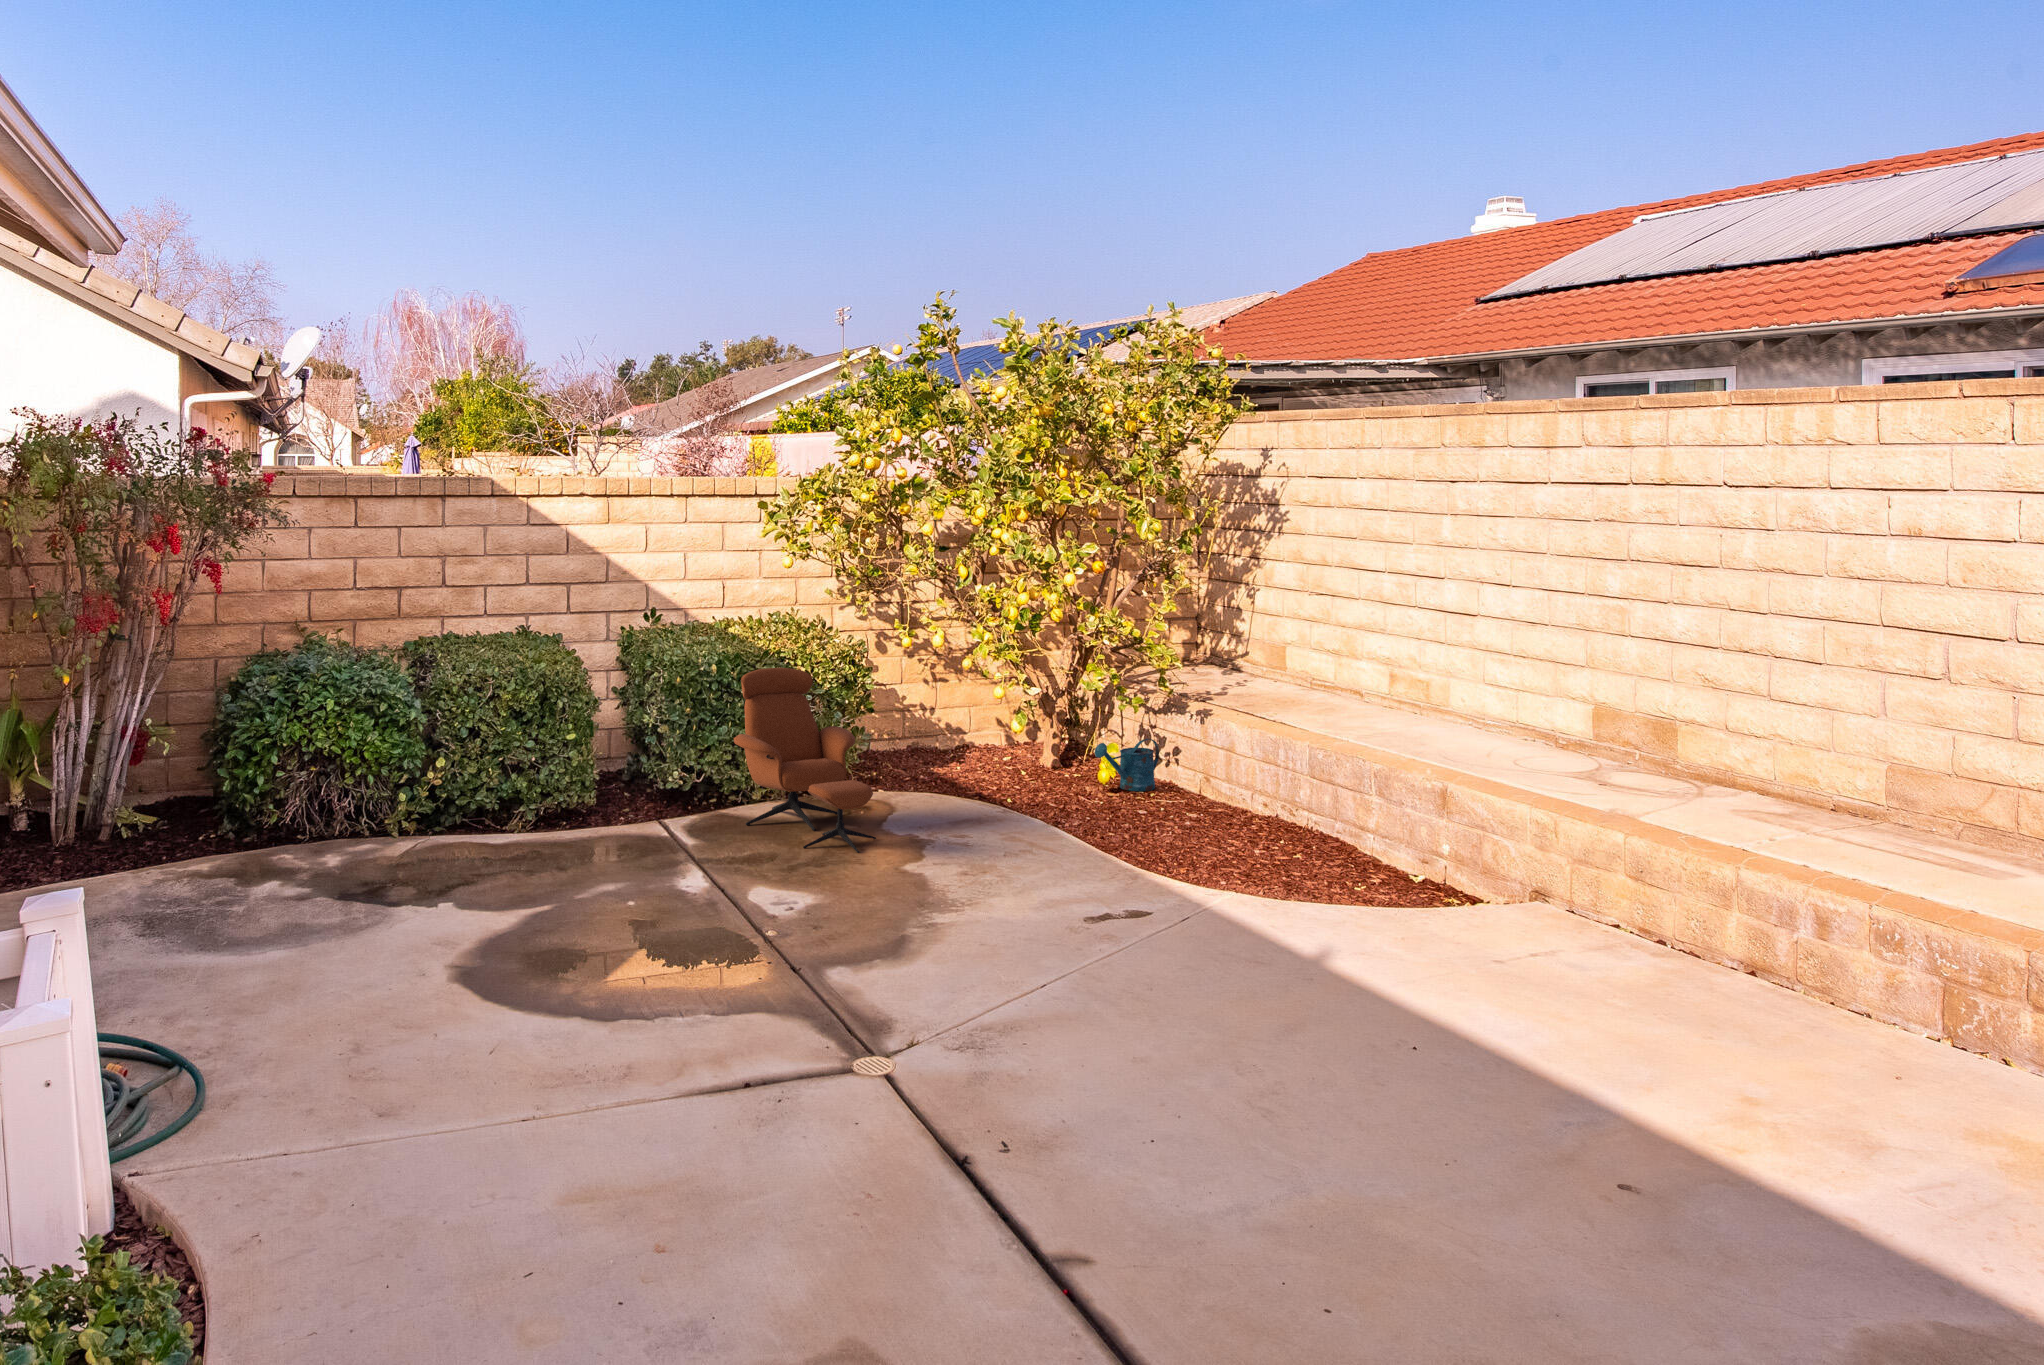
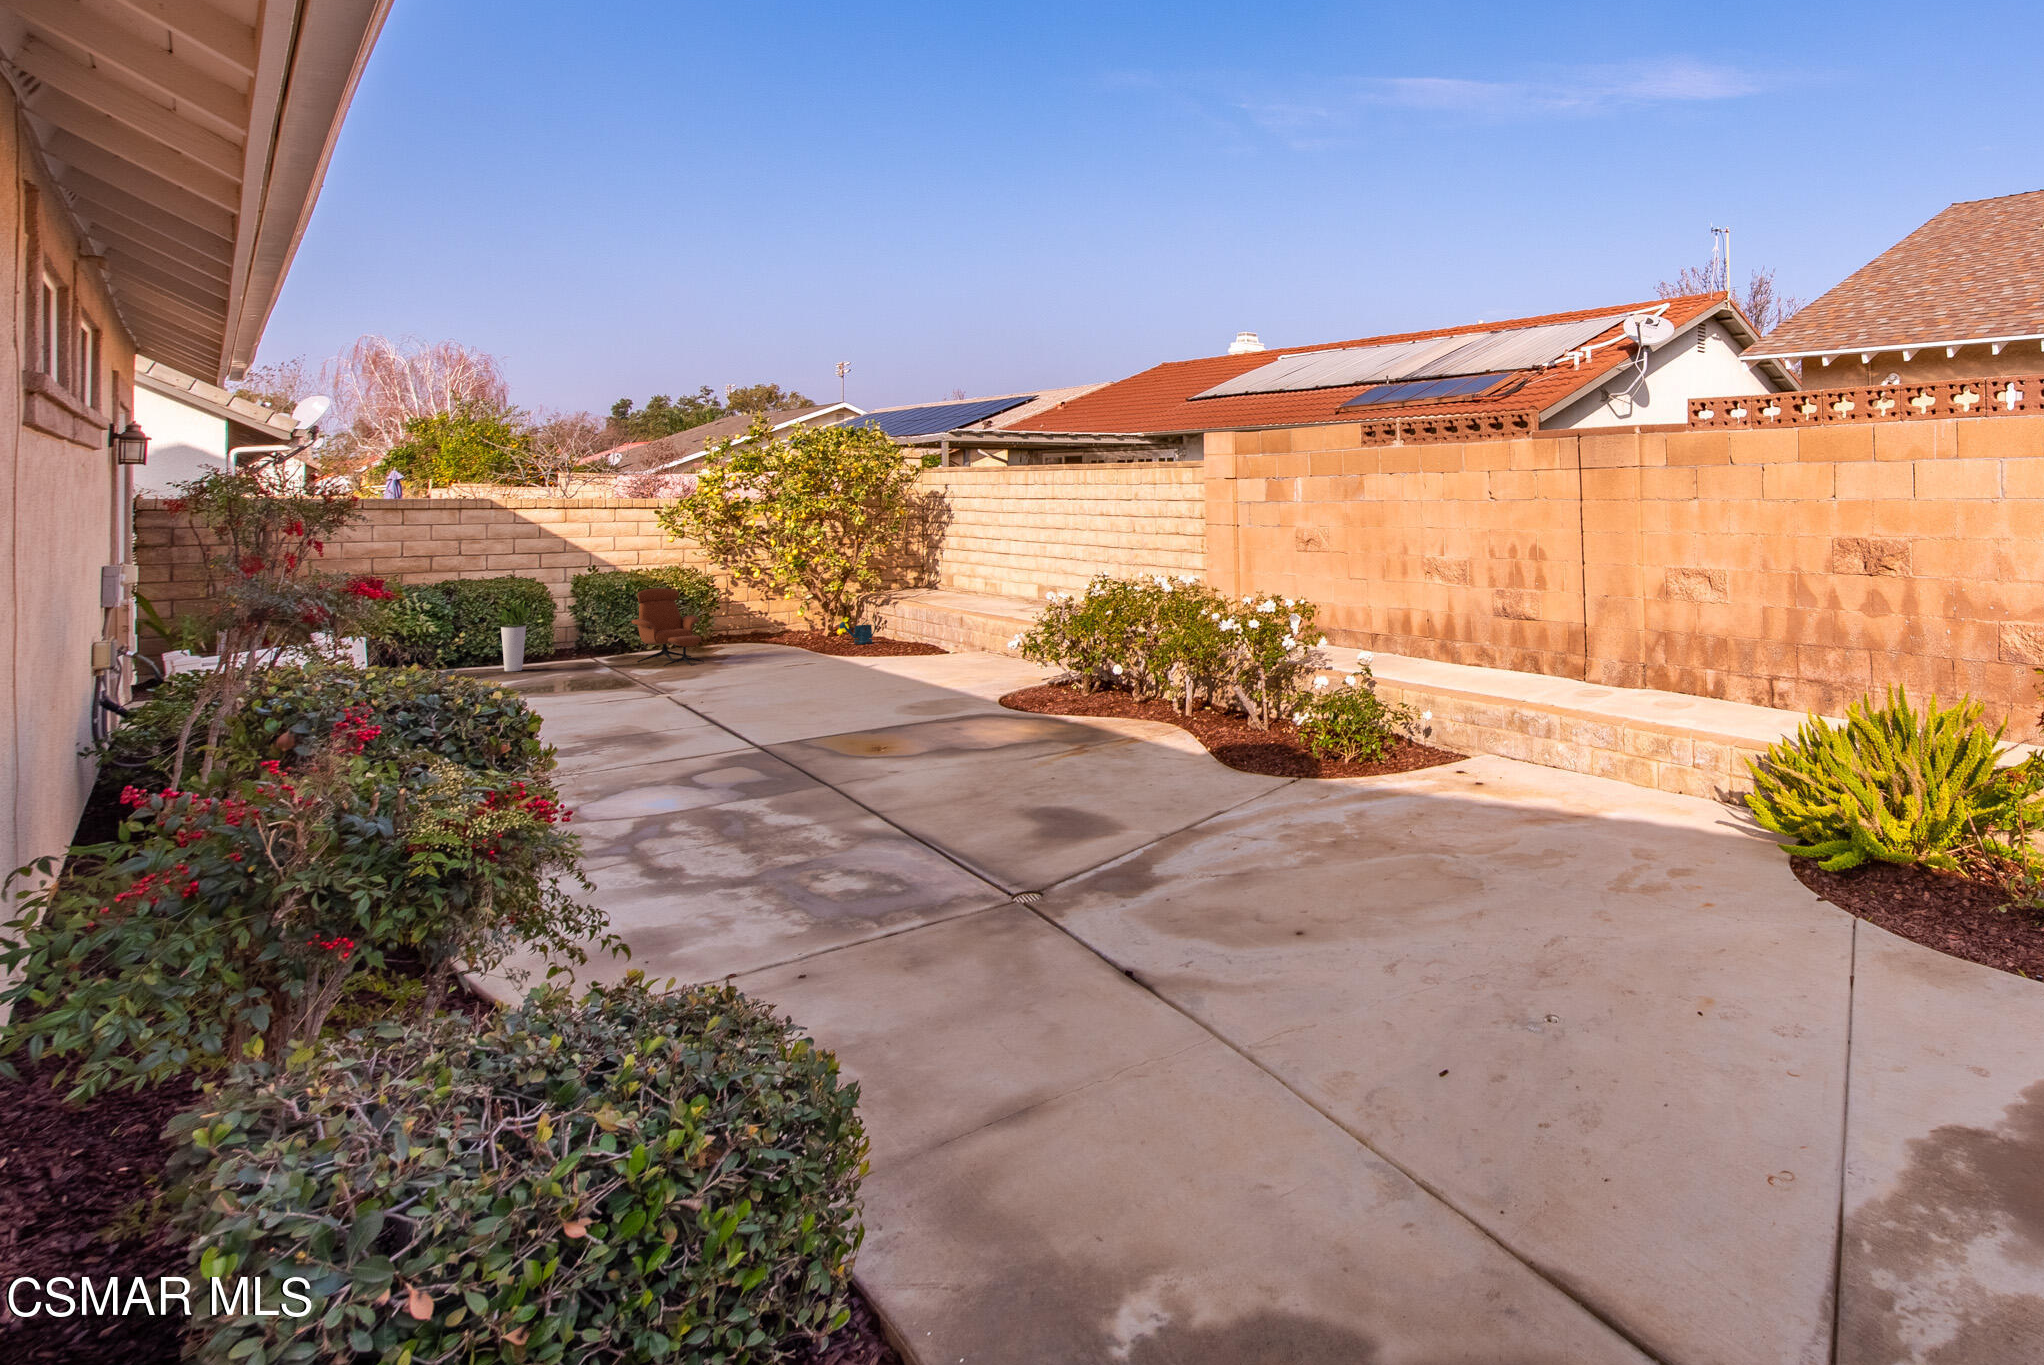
planter: none [496,691,562,839] -> present [498,601,531,671]

